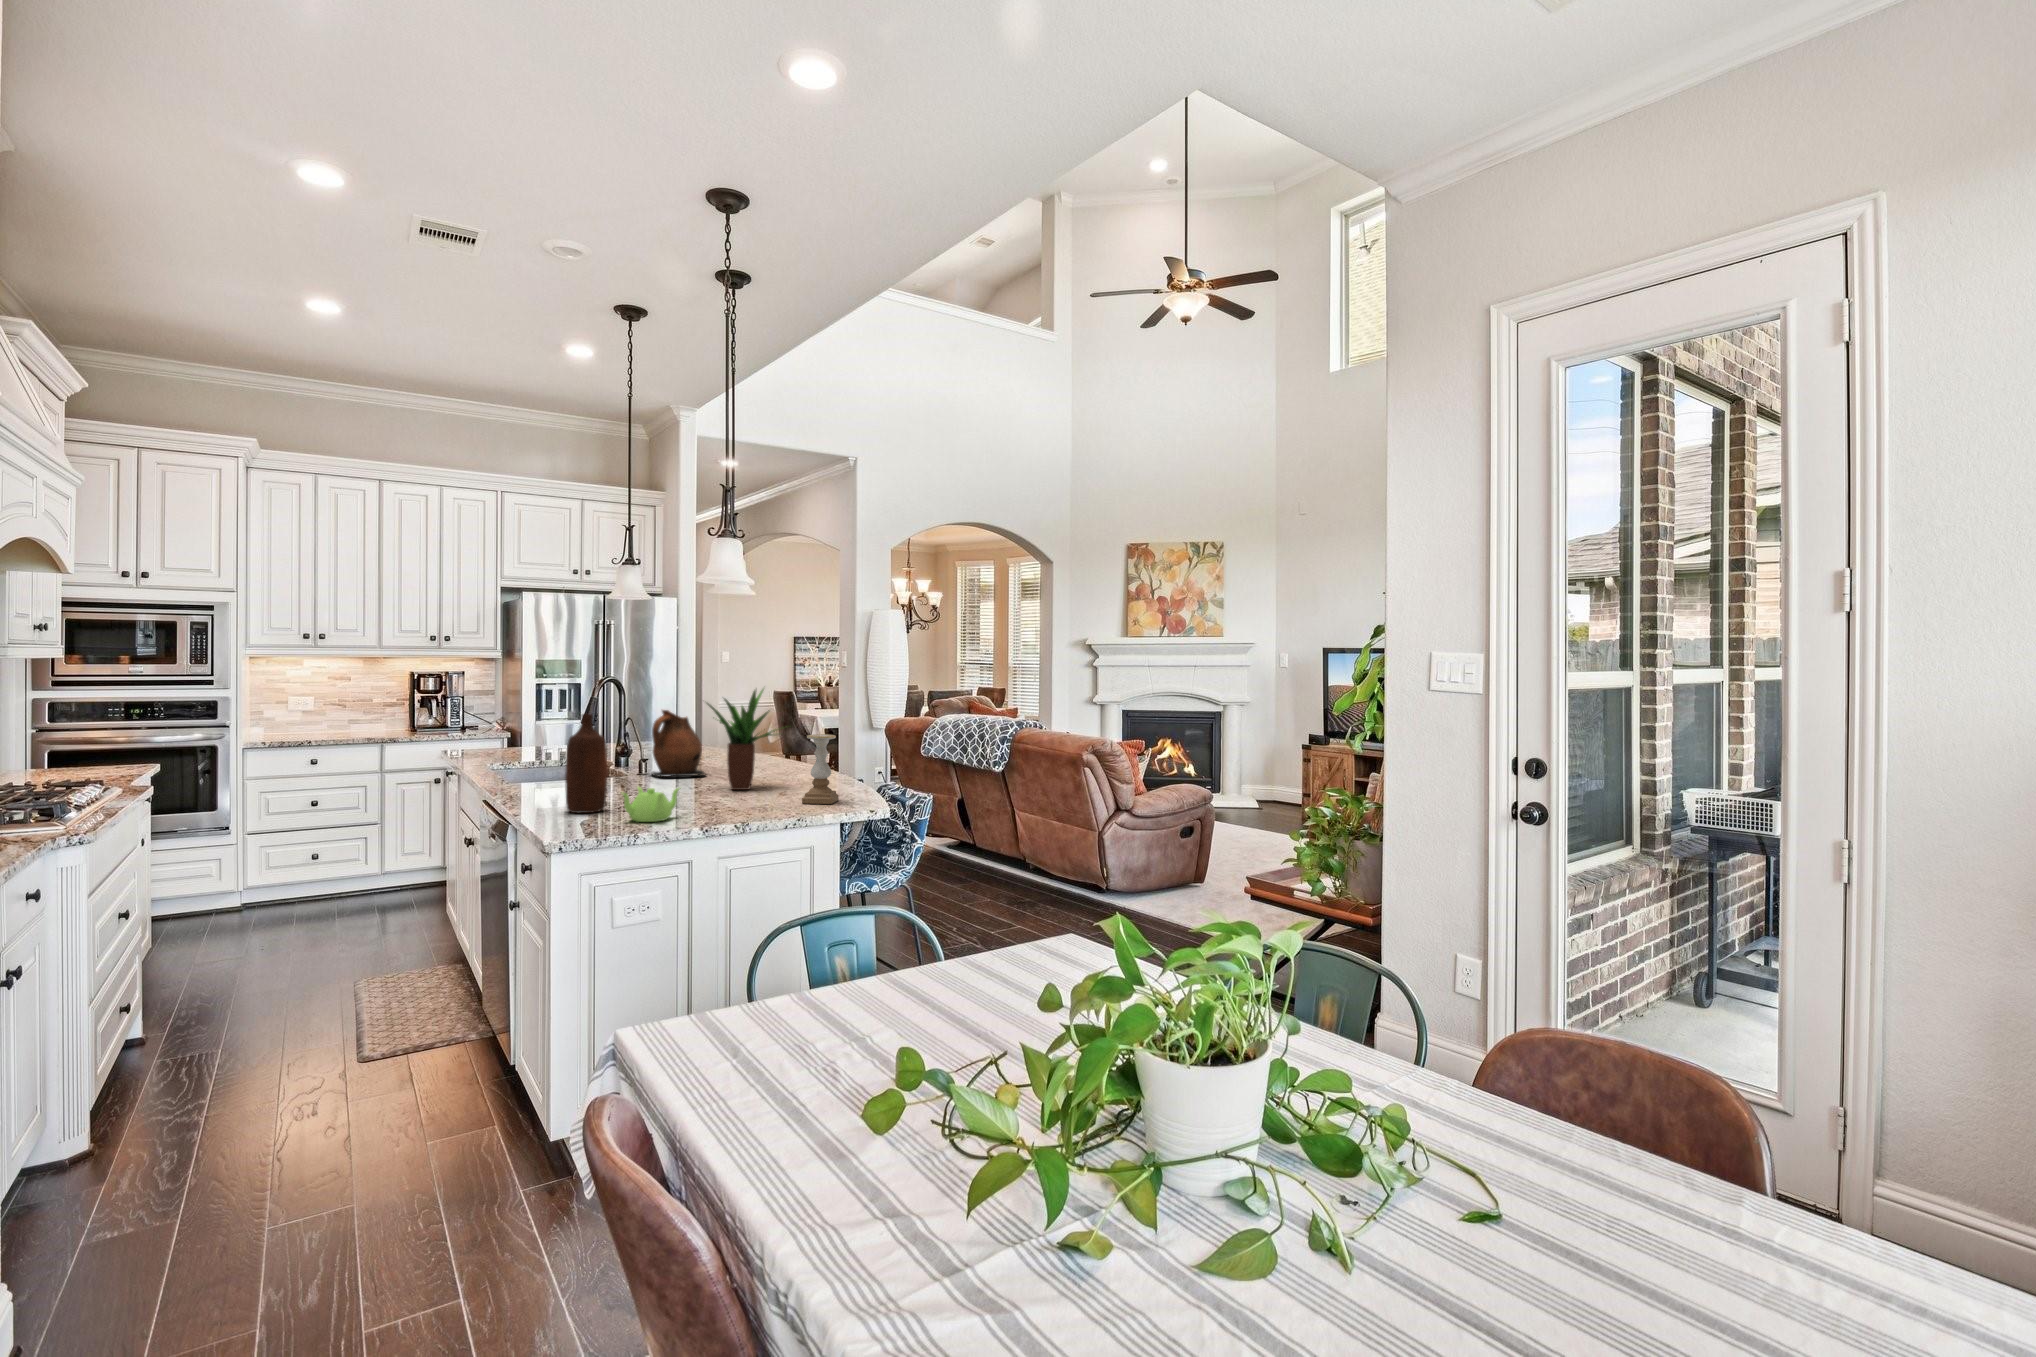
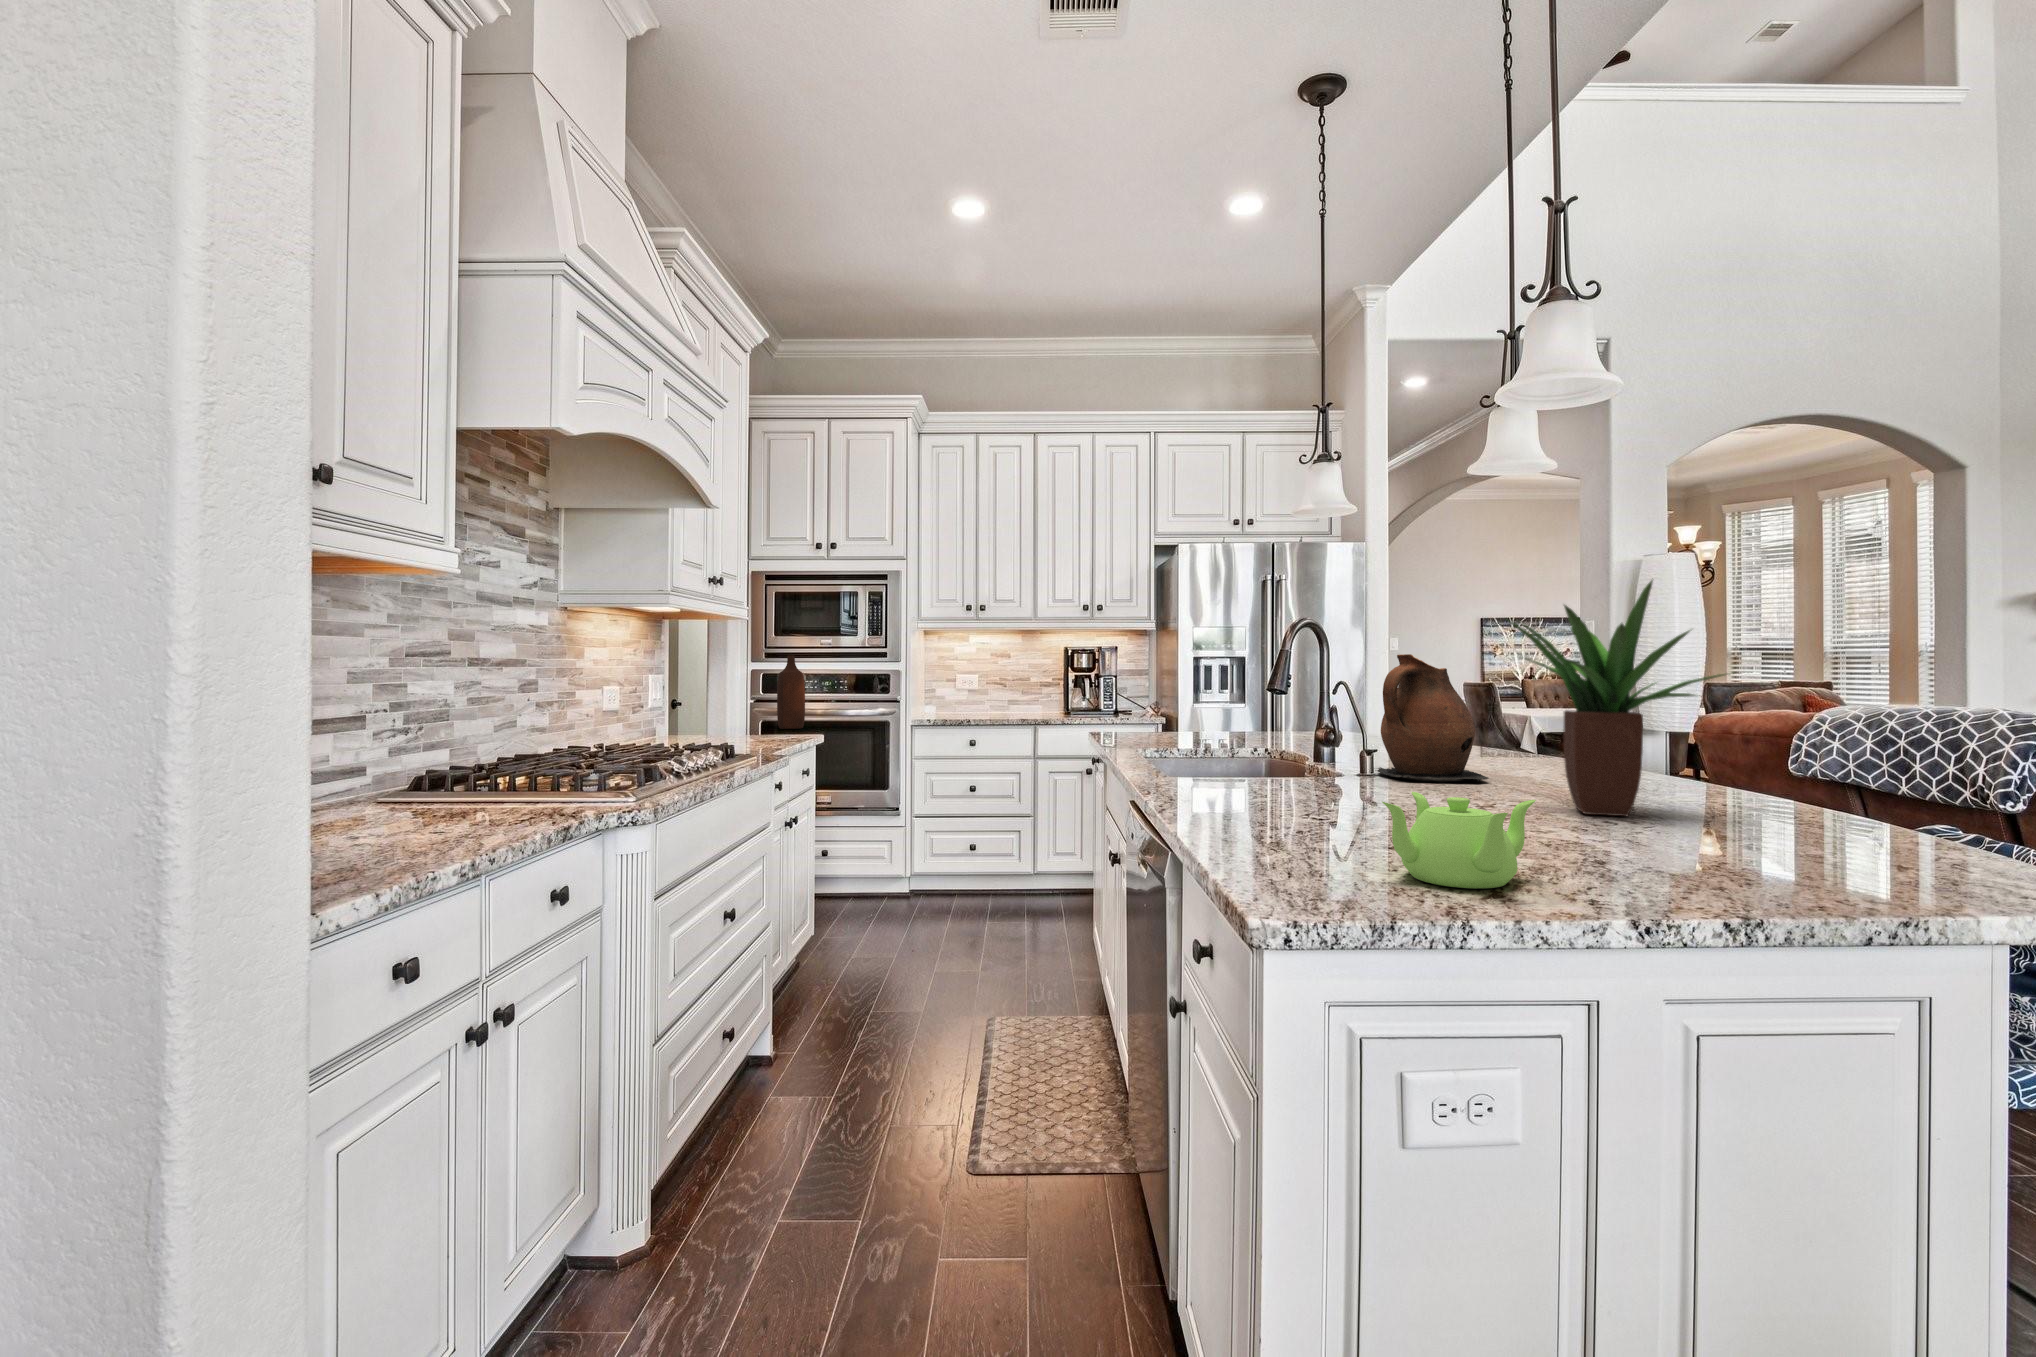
bottle: present [565,714,607,813] -> present [777,656,805,729]
candle holder: present [802,734,839,804] -> none [1857,681,1985,881]

